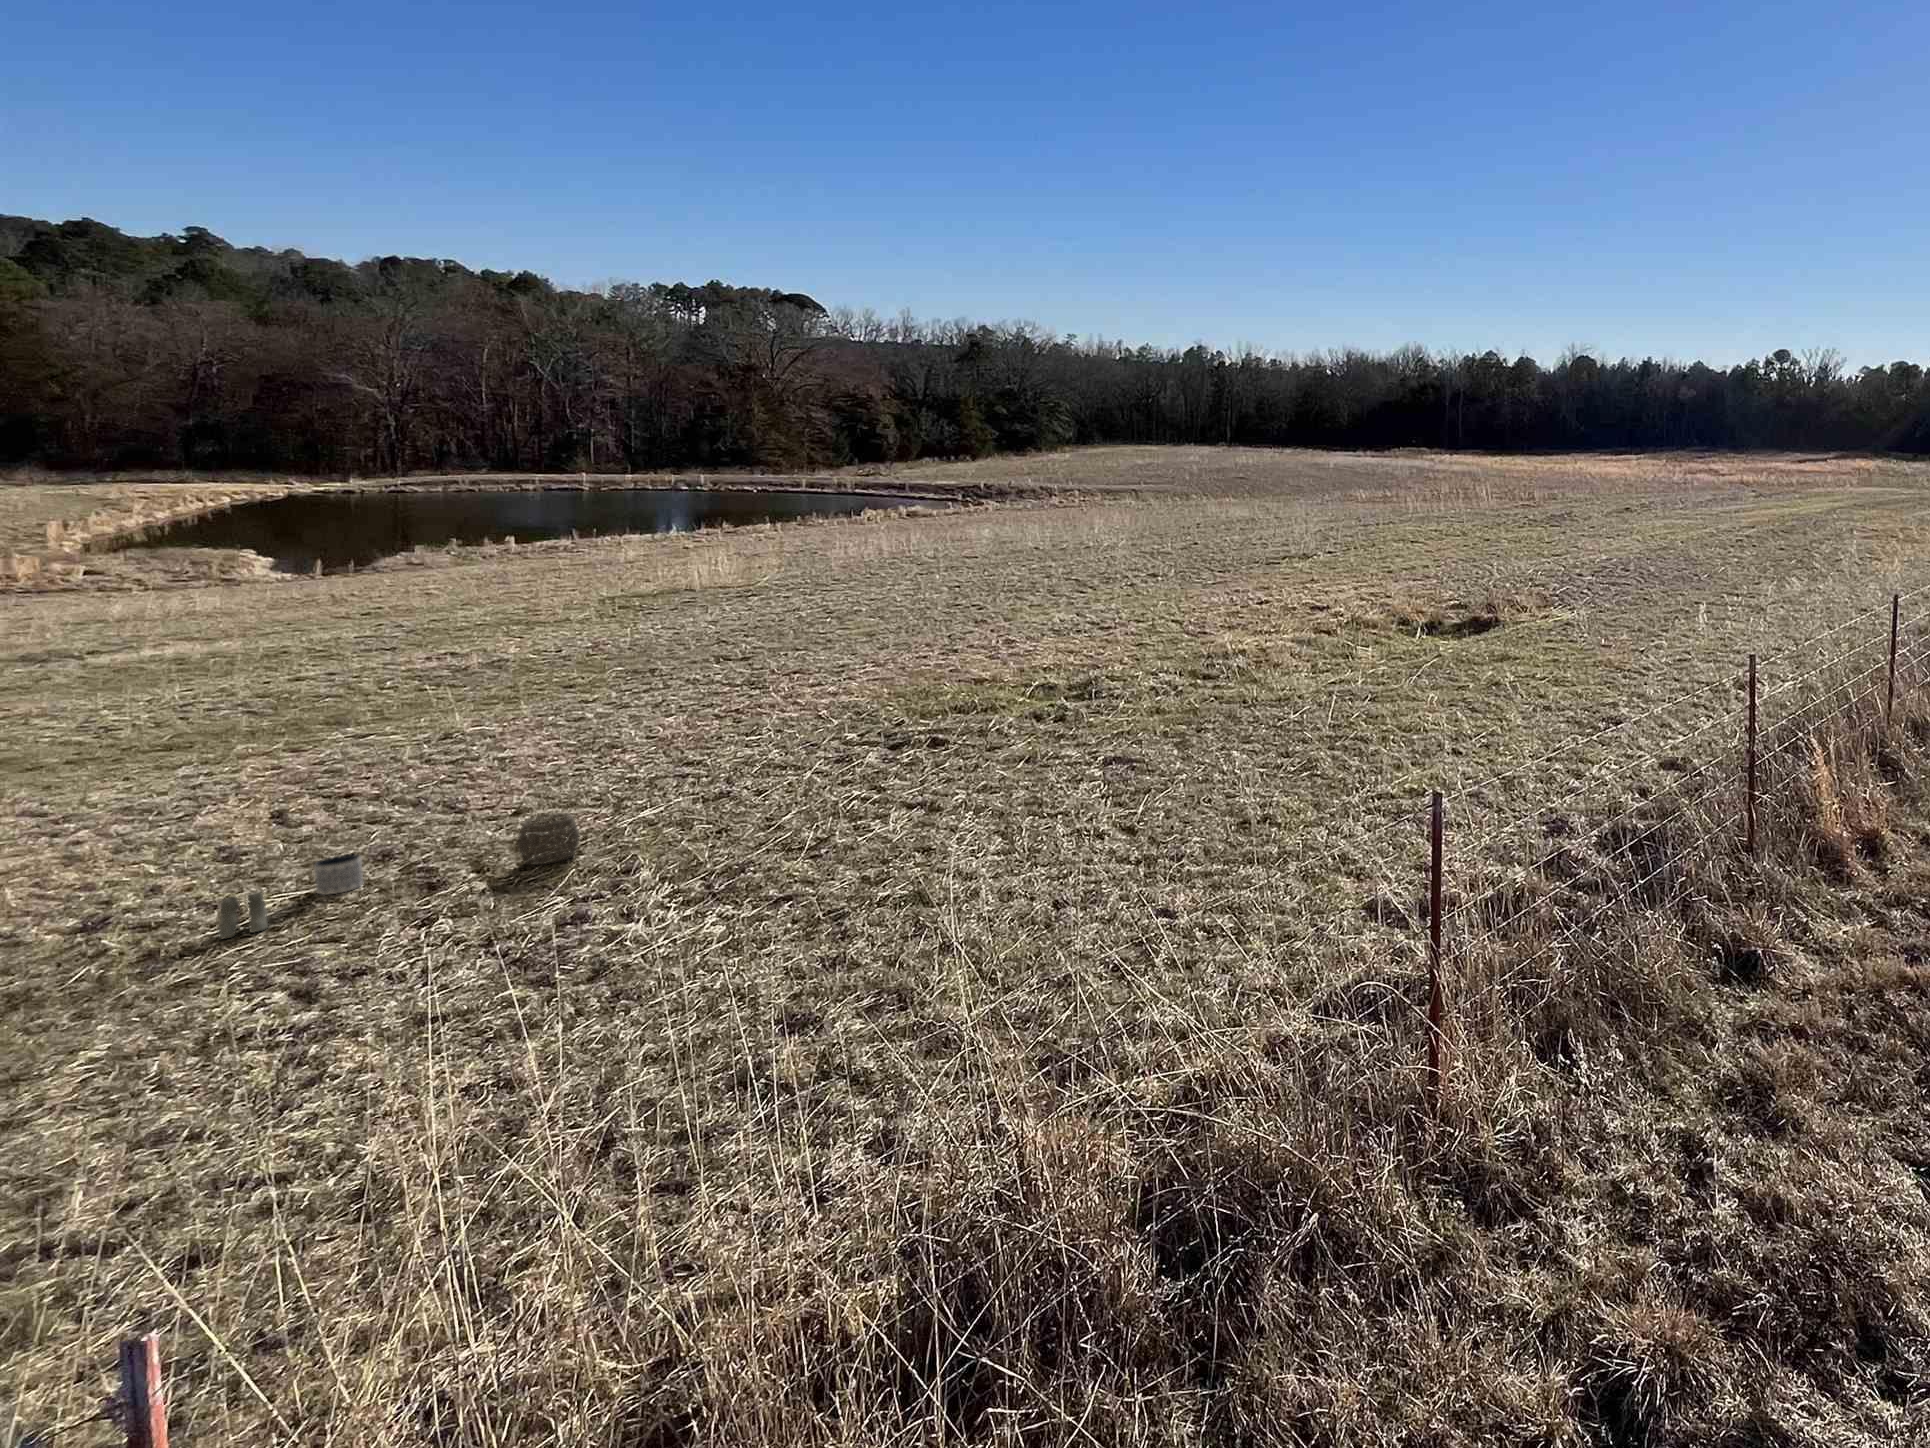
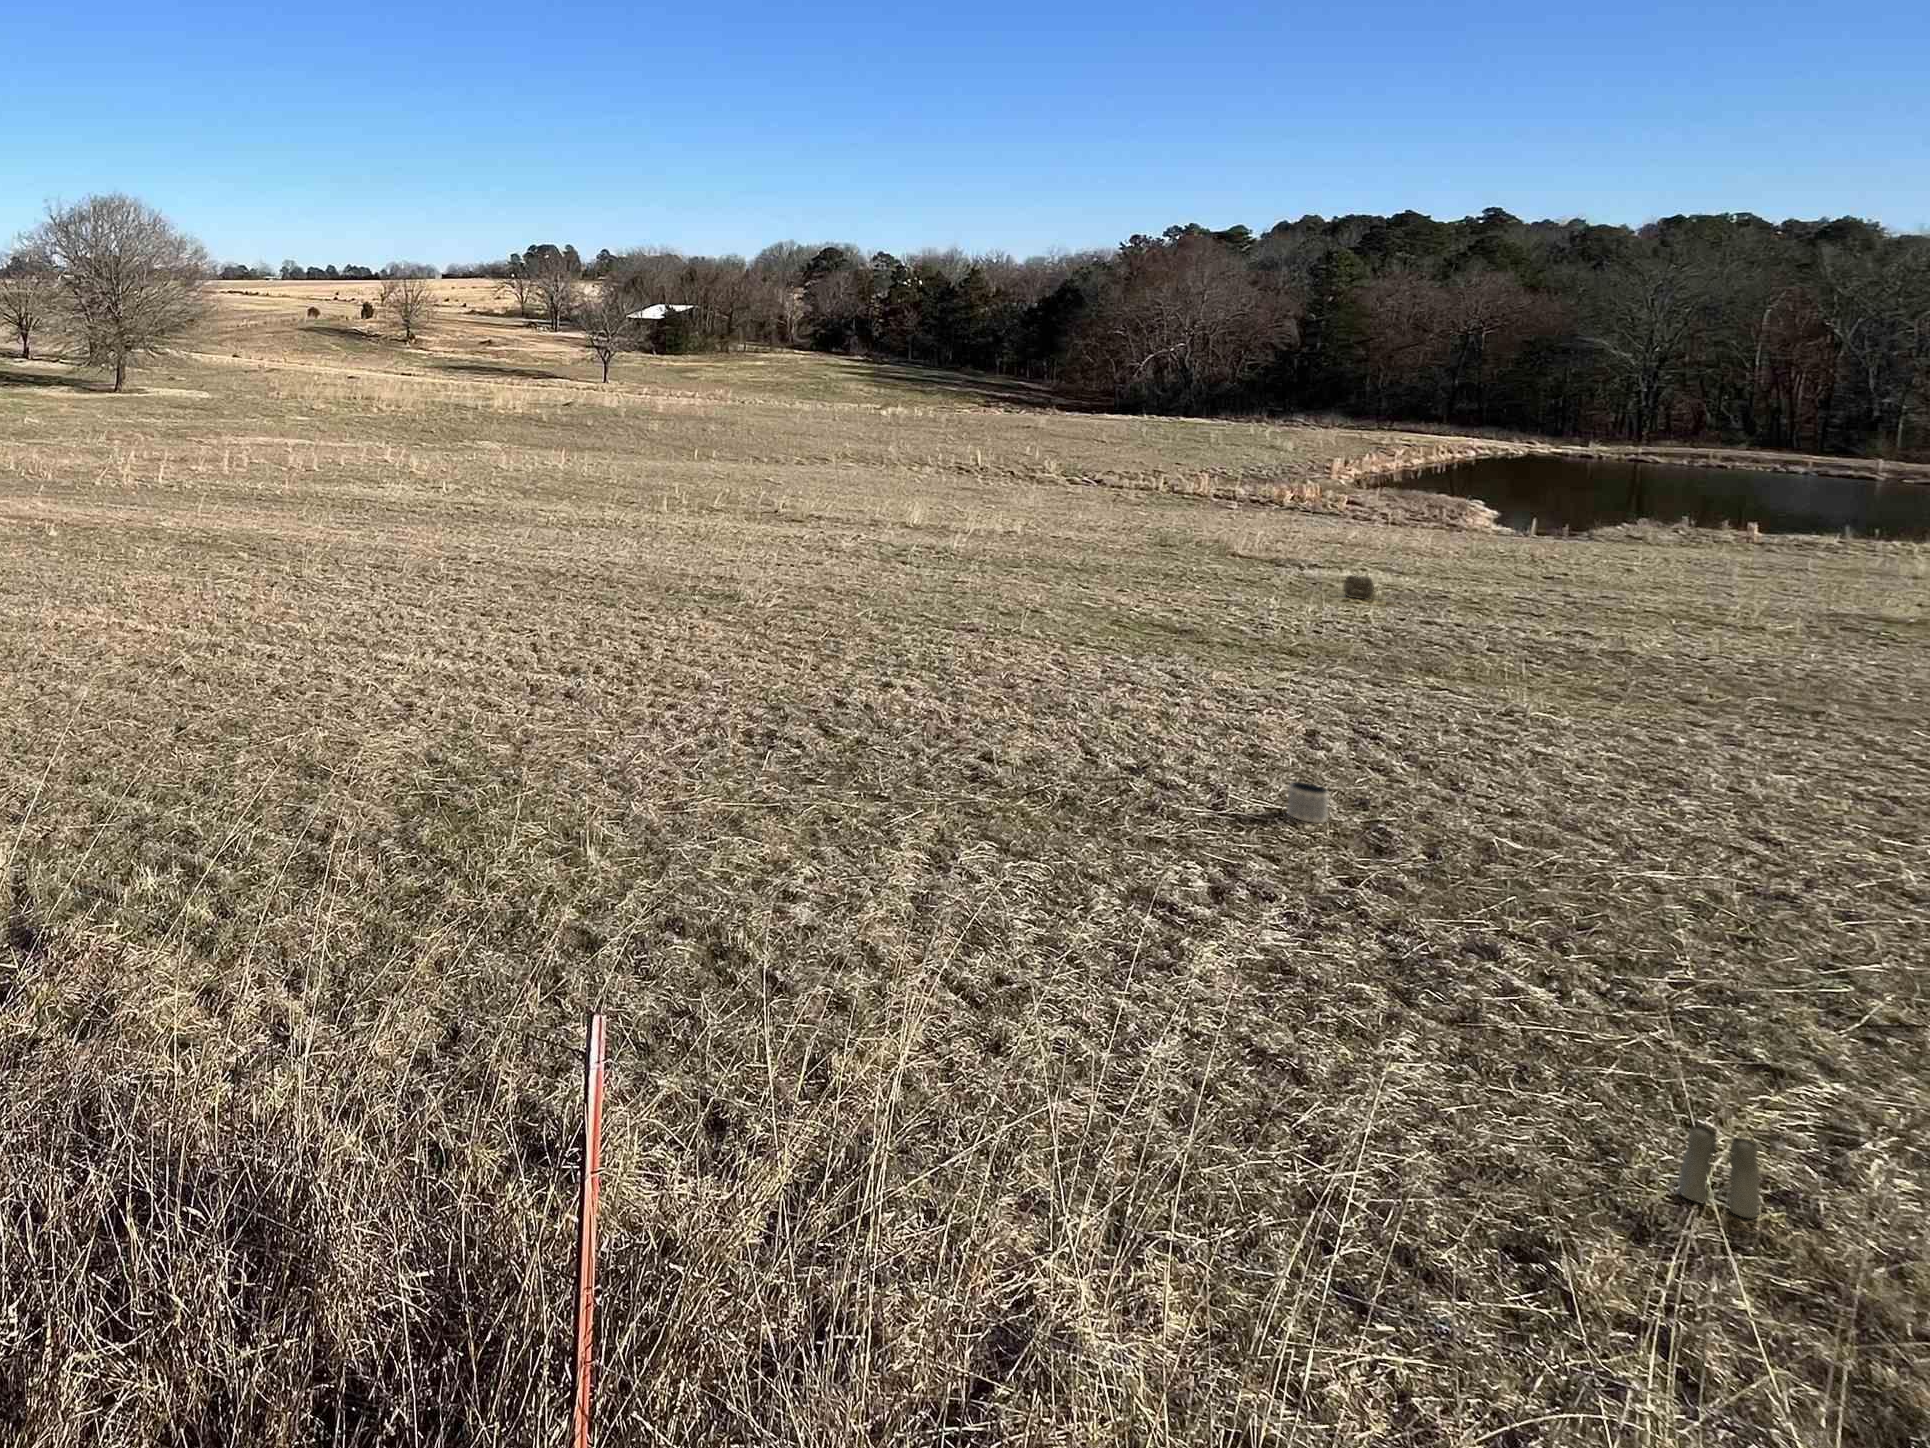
woven basket: present [517,813,580,865] -> present [1344,575,1374,599]
boots: present [218,892,268,939] -> present [1678,1125,1760,1219]

